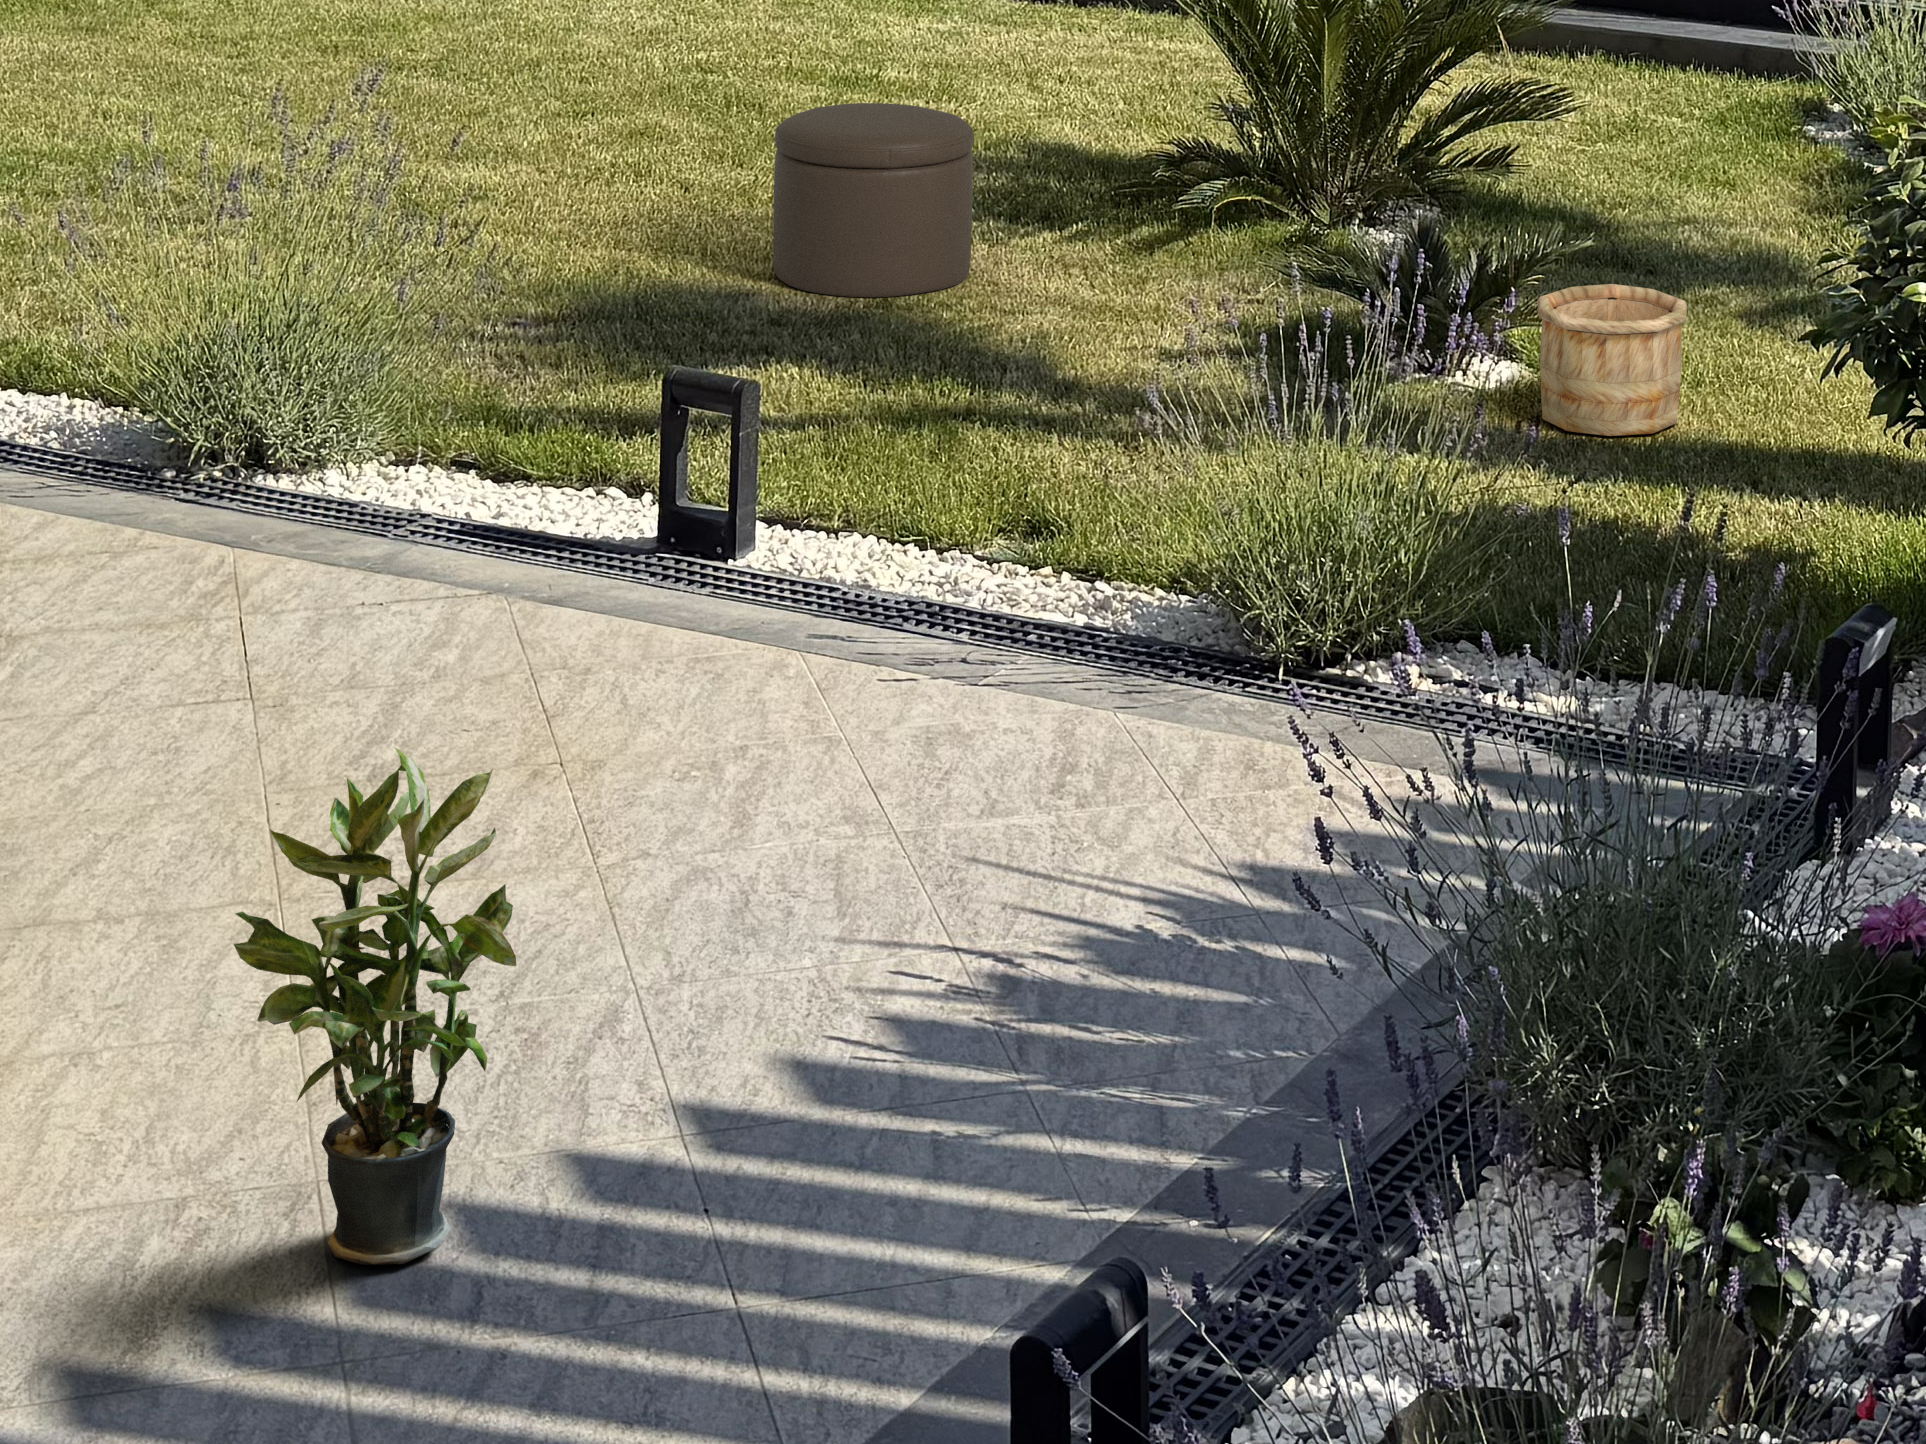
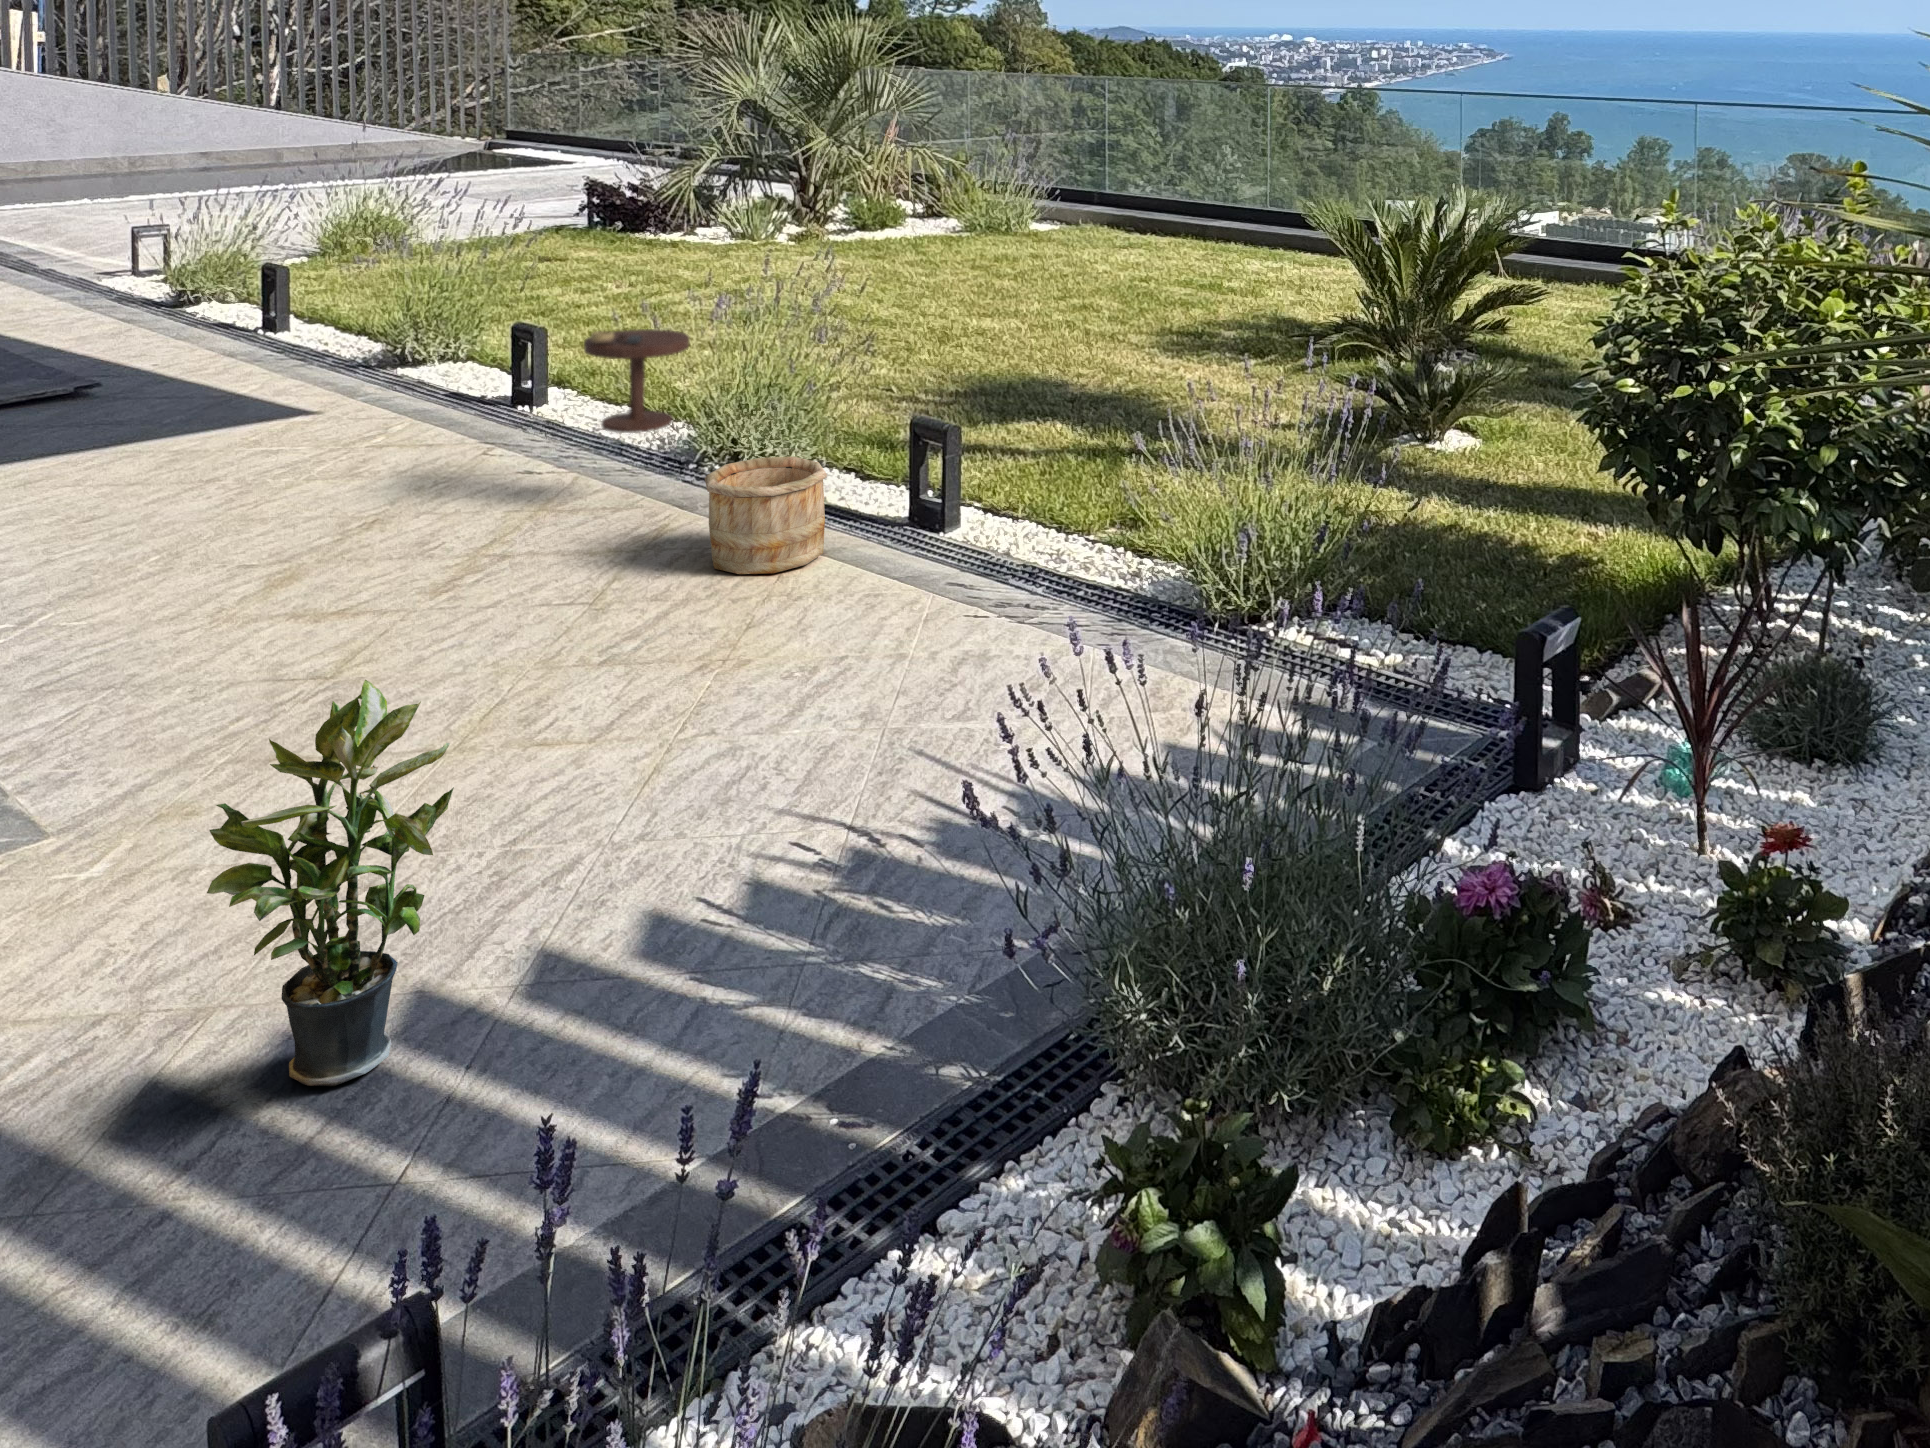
ottoman: present [773,103,974,297] -> none [1056,285,1169,393]
side table: none [116,223,288,523] -> present [584,329,690,433]
wooden bucket: present [1537,284,1687,436] -> present [705,457,827,574]

